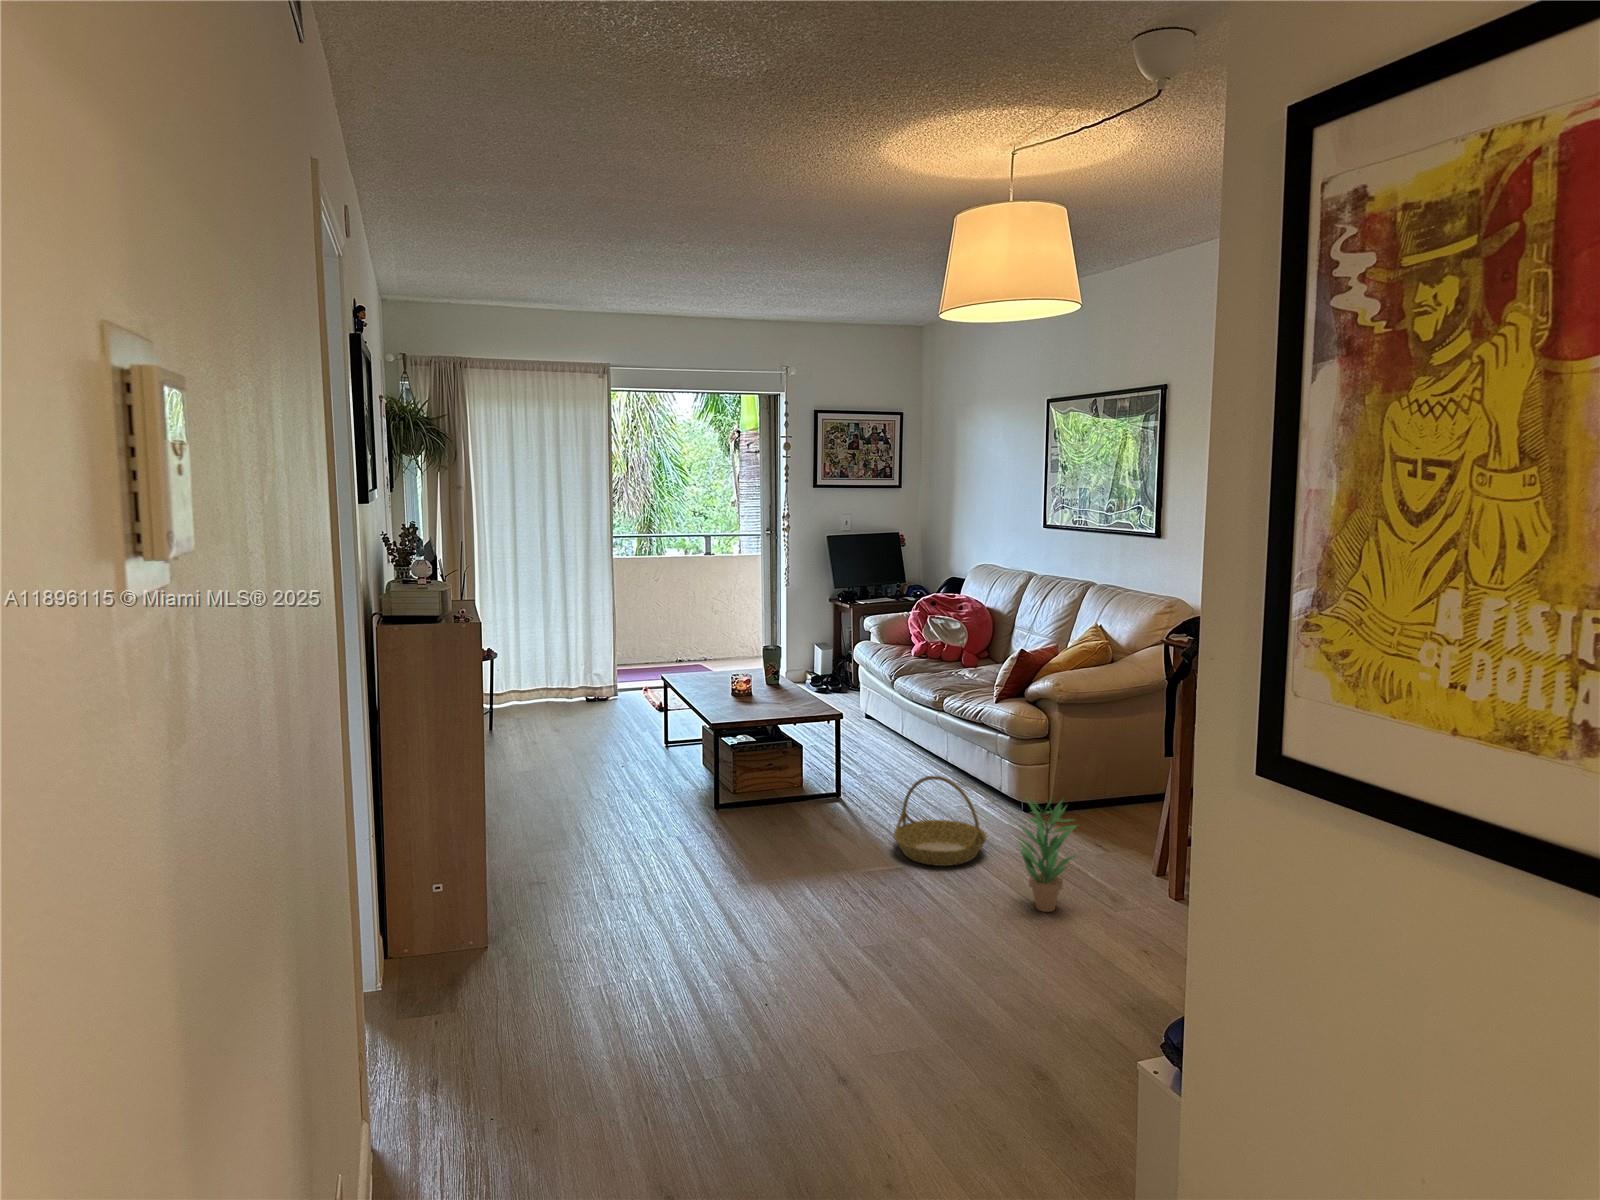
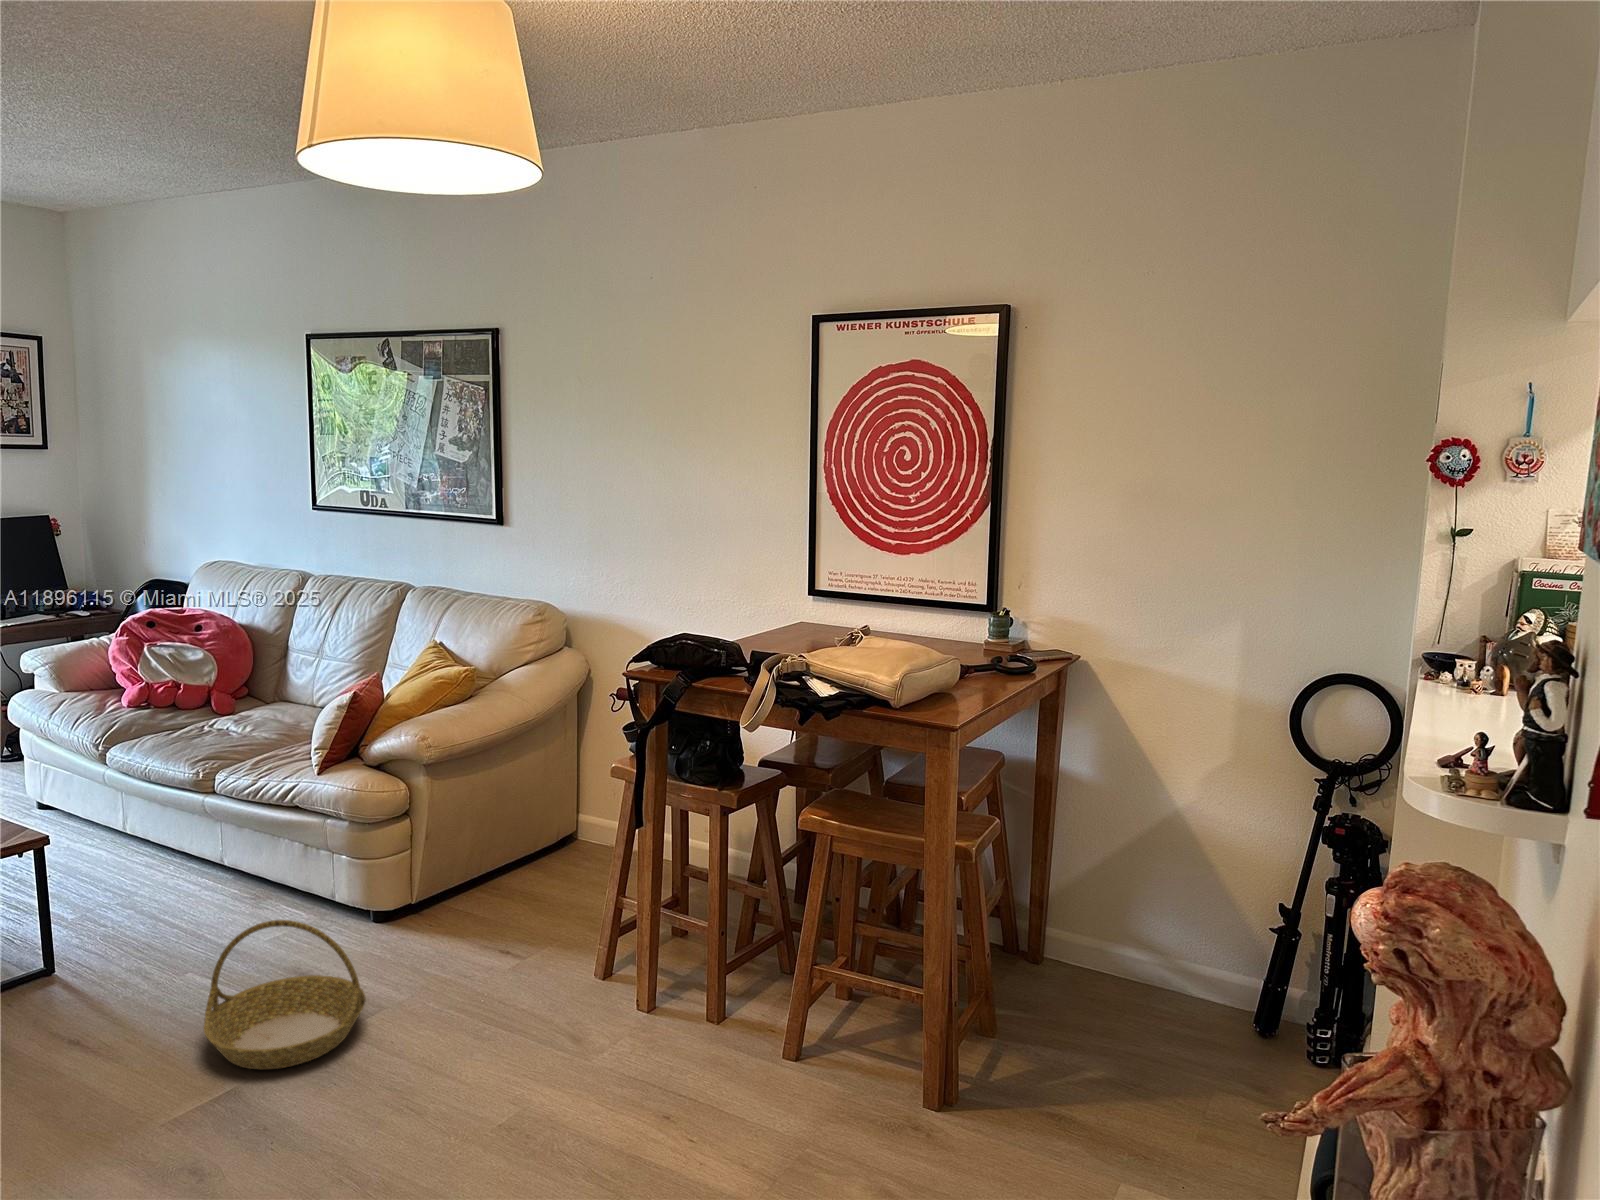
potted plant: present [1018,800,1076,912] -> none [447,921,552,1096]

